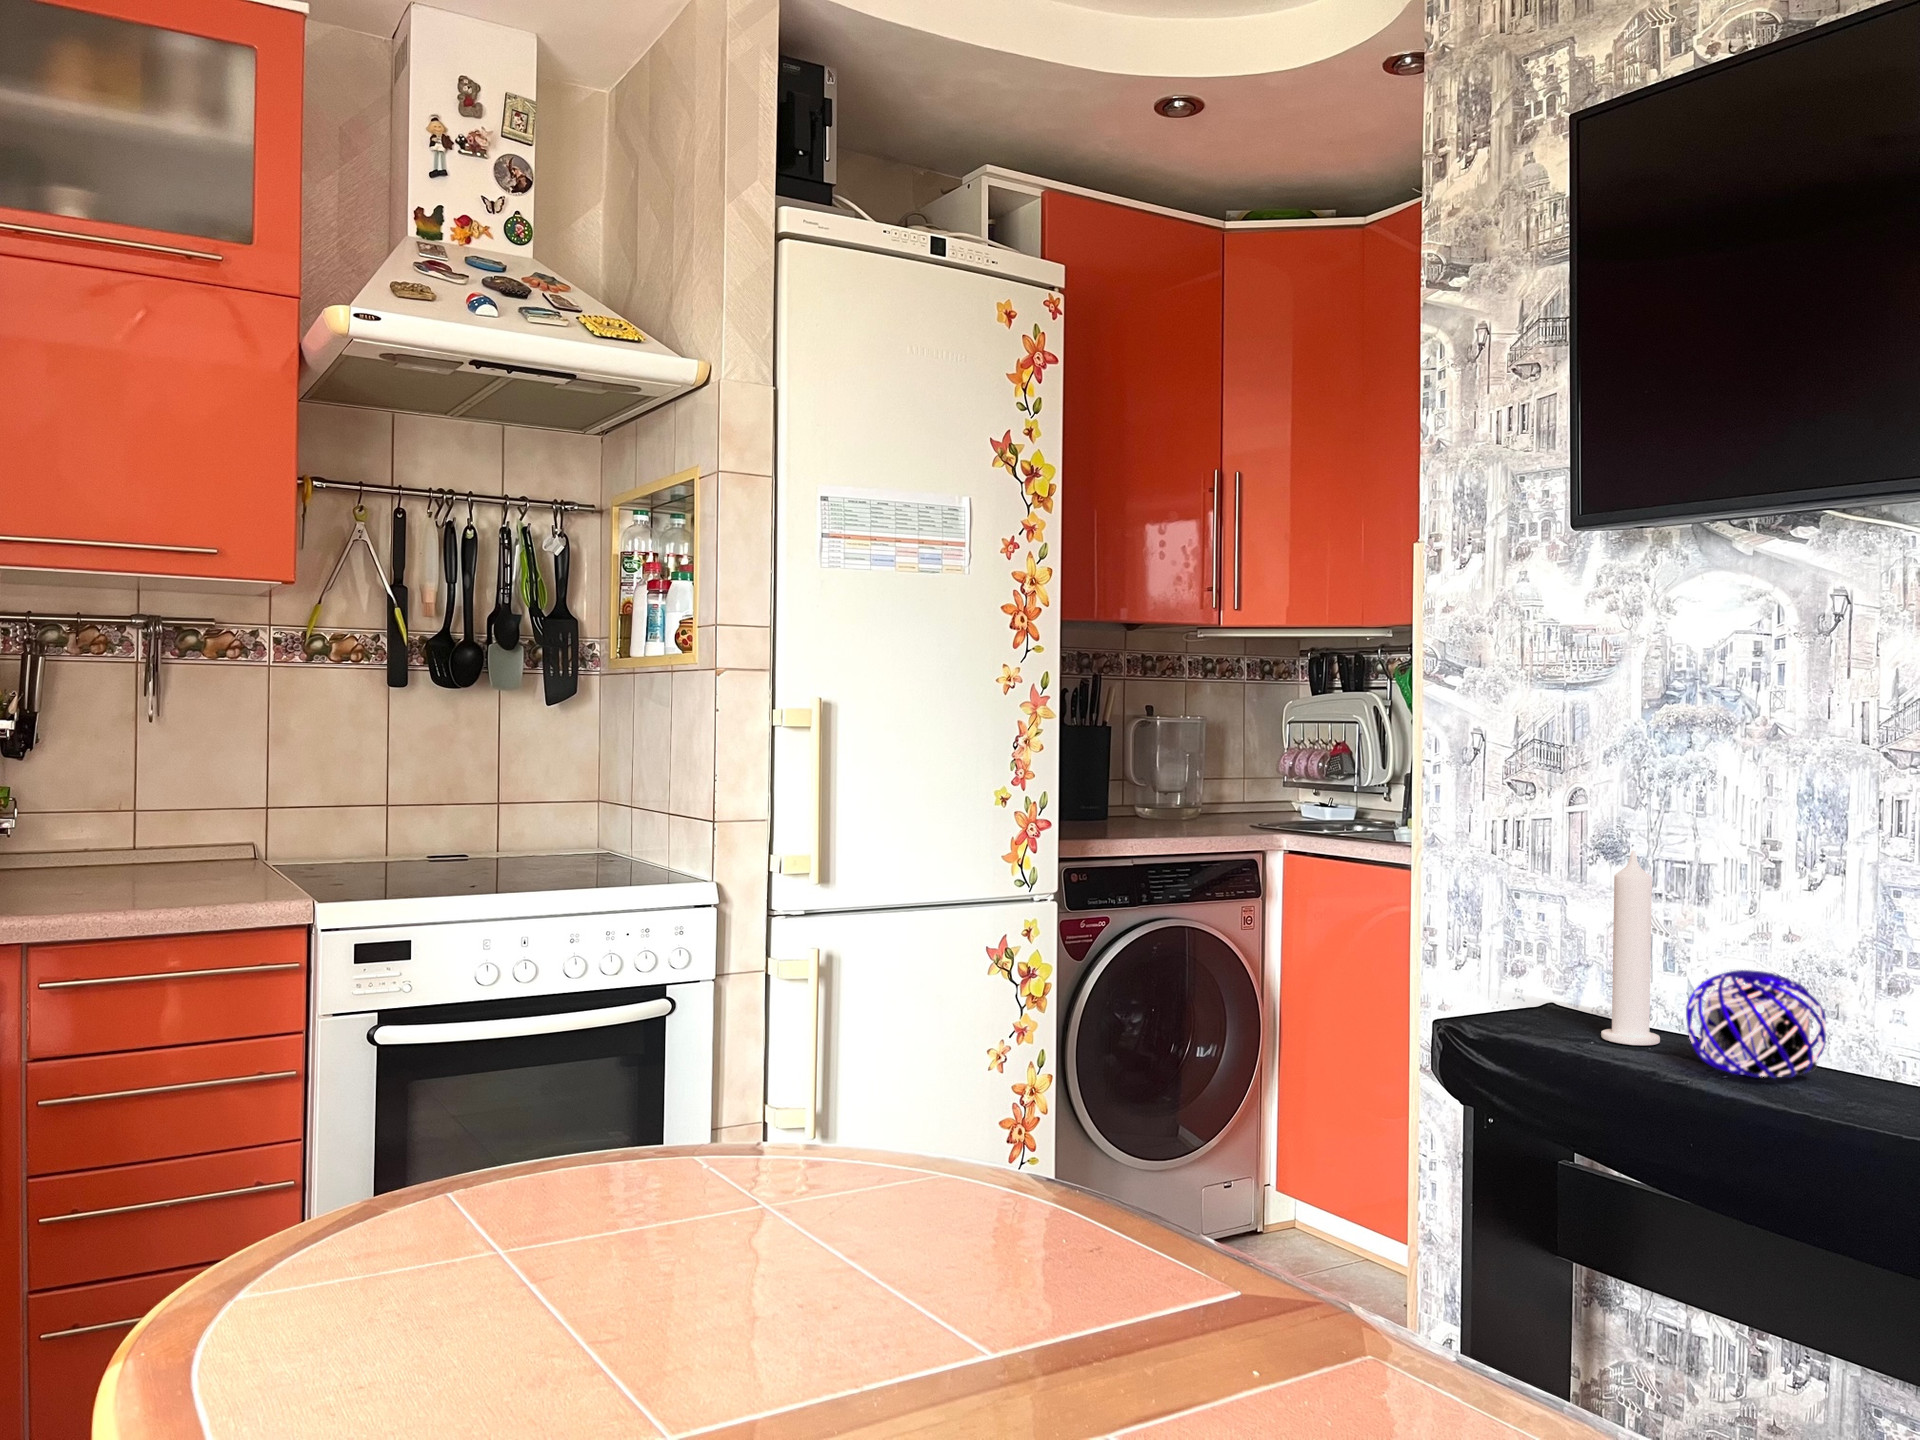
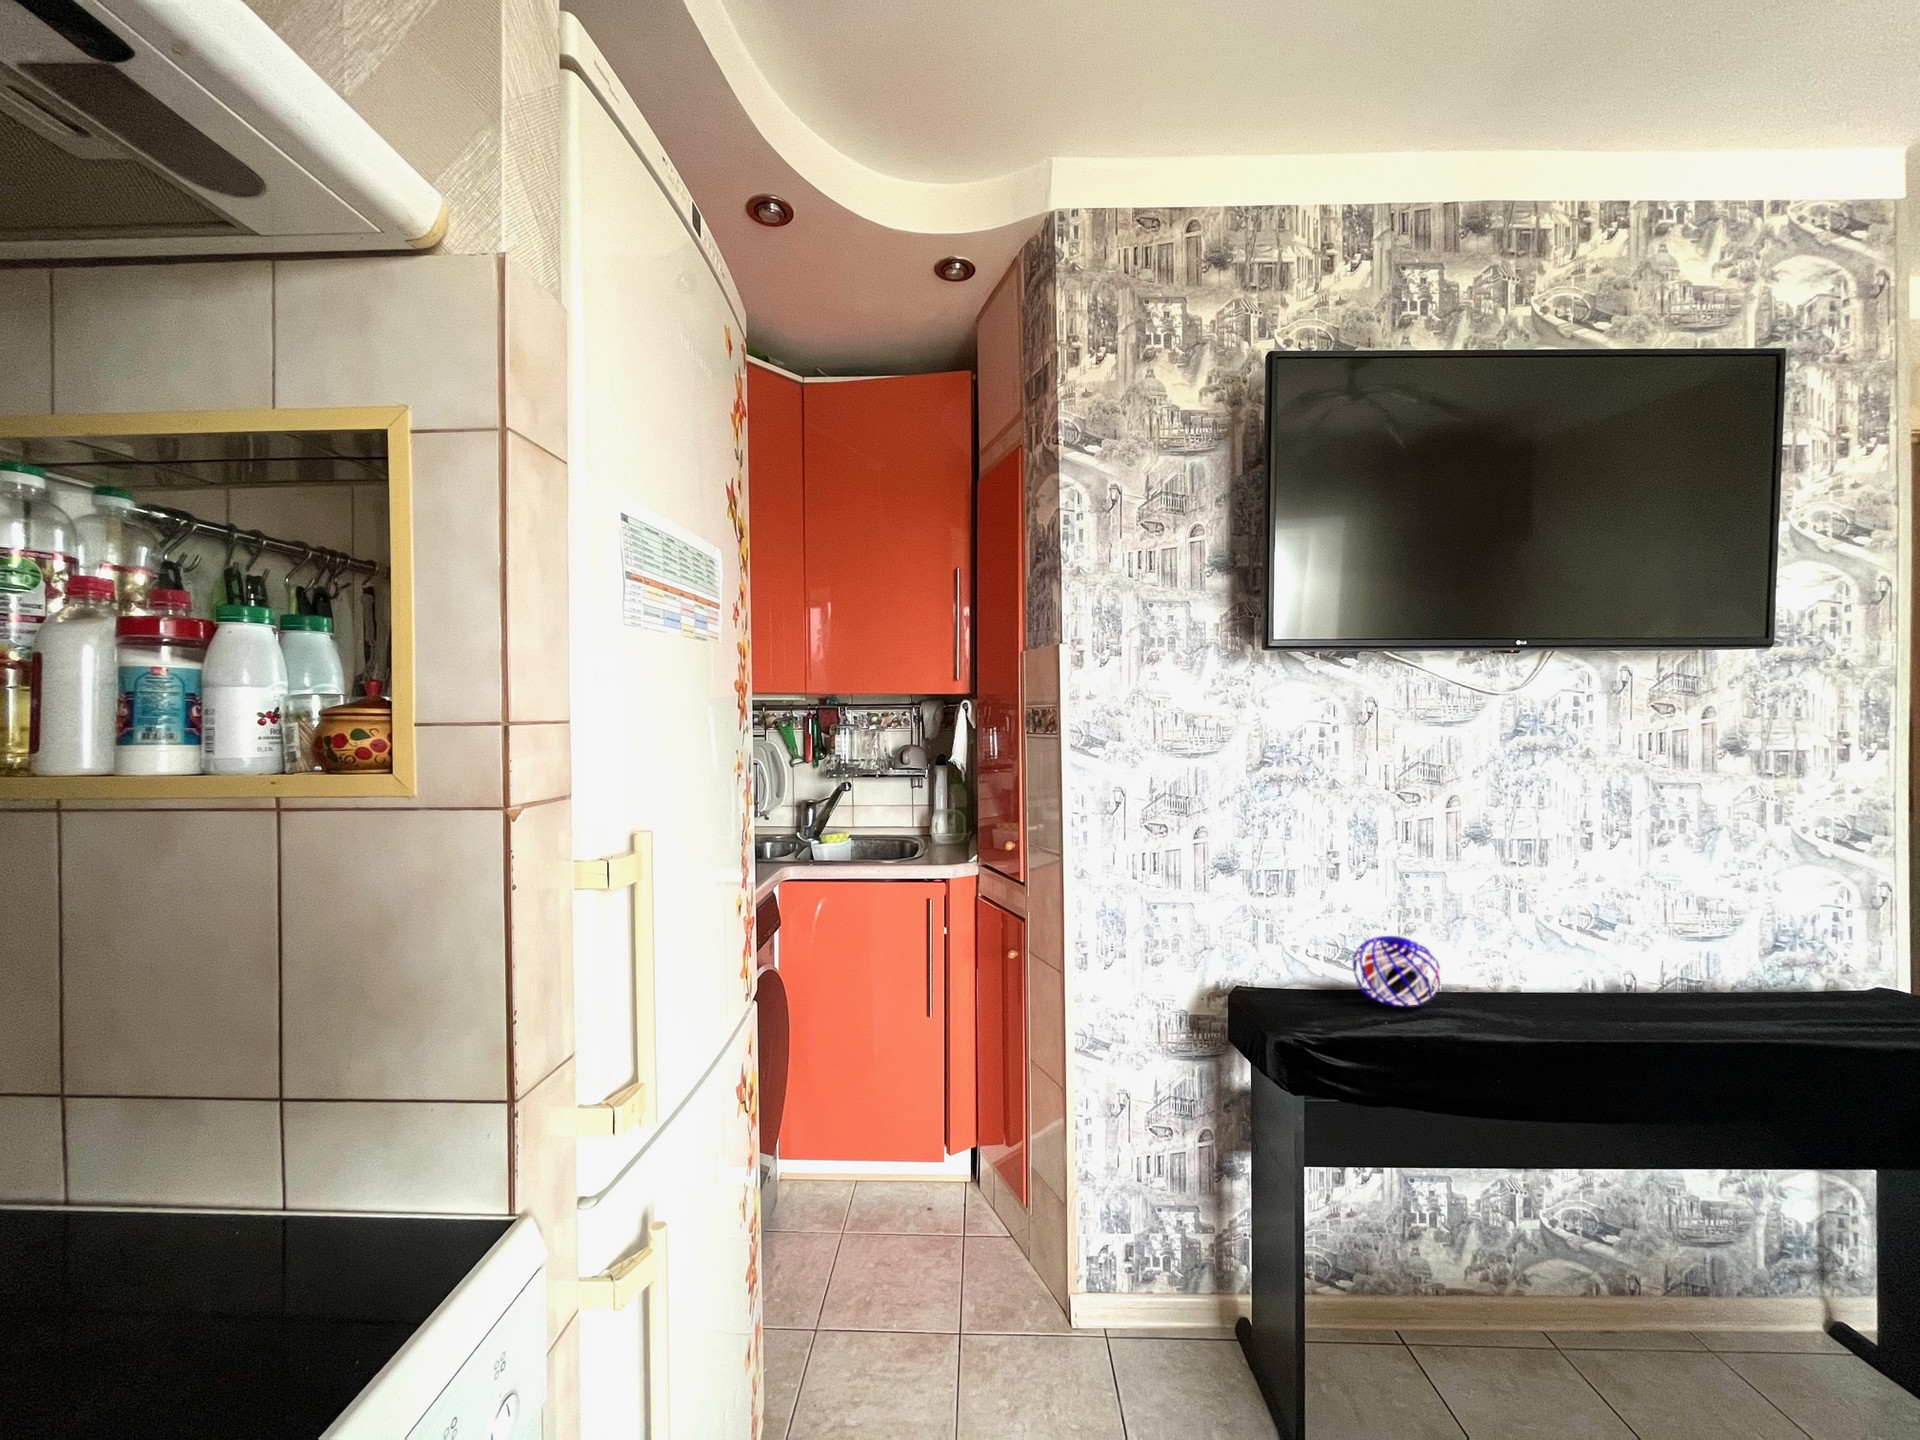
candle: present [1601,851,1660,1045] -> none [1272,869,1311,1002]

